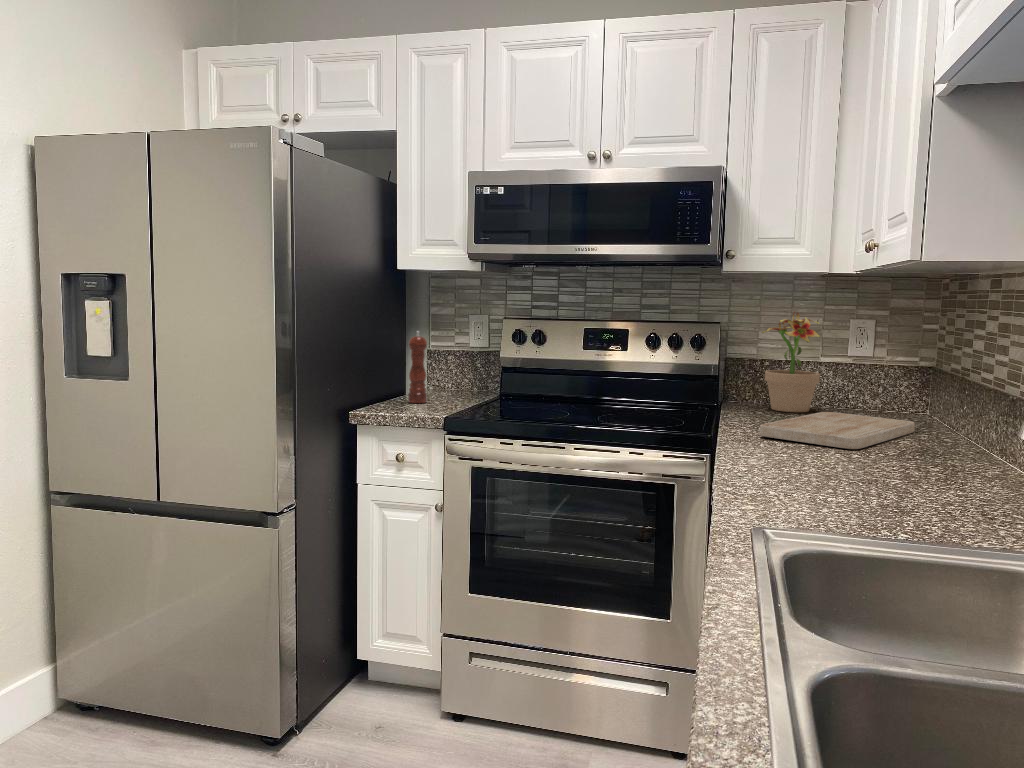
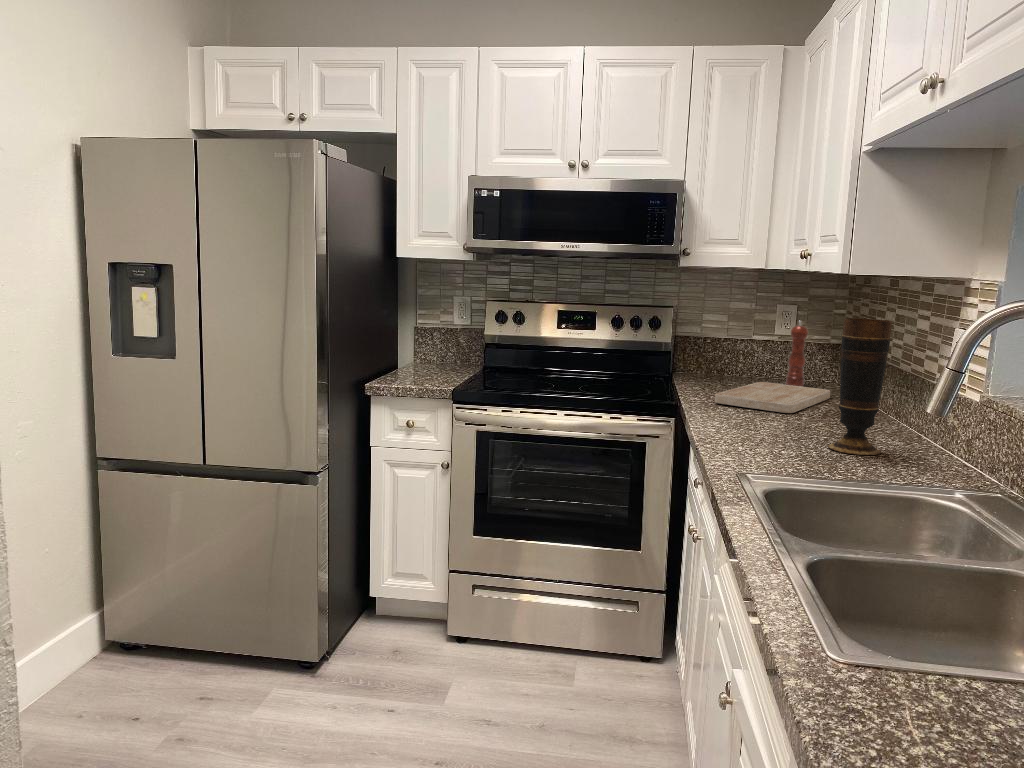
potted plant: present [762,312,820,412] -> none [707,298,755,382]
vase: none [895,318,982,506] -> present [828,318,892,455]
pepper mill: present [408,331,427,403] -> present [786,321,808,386]

